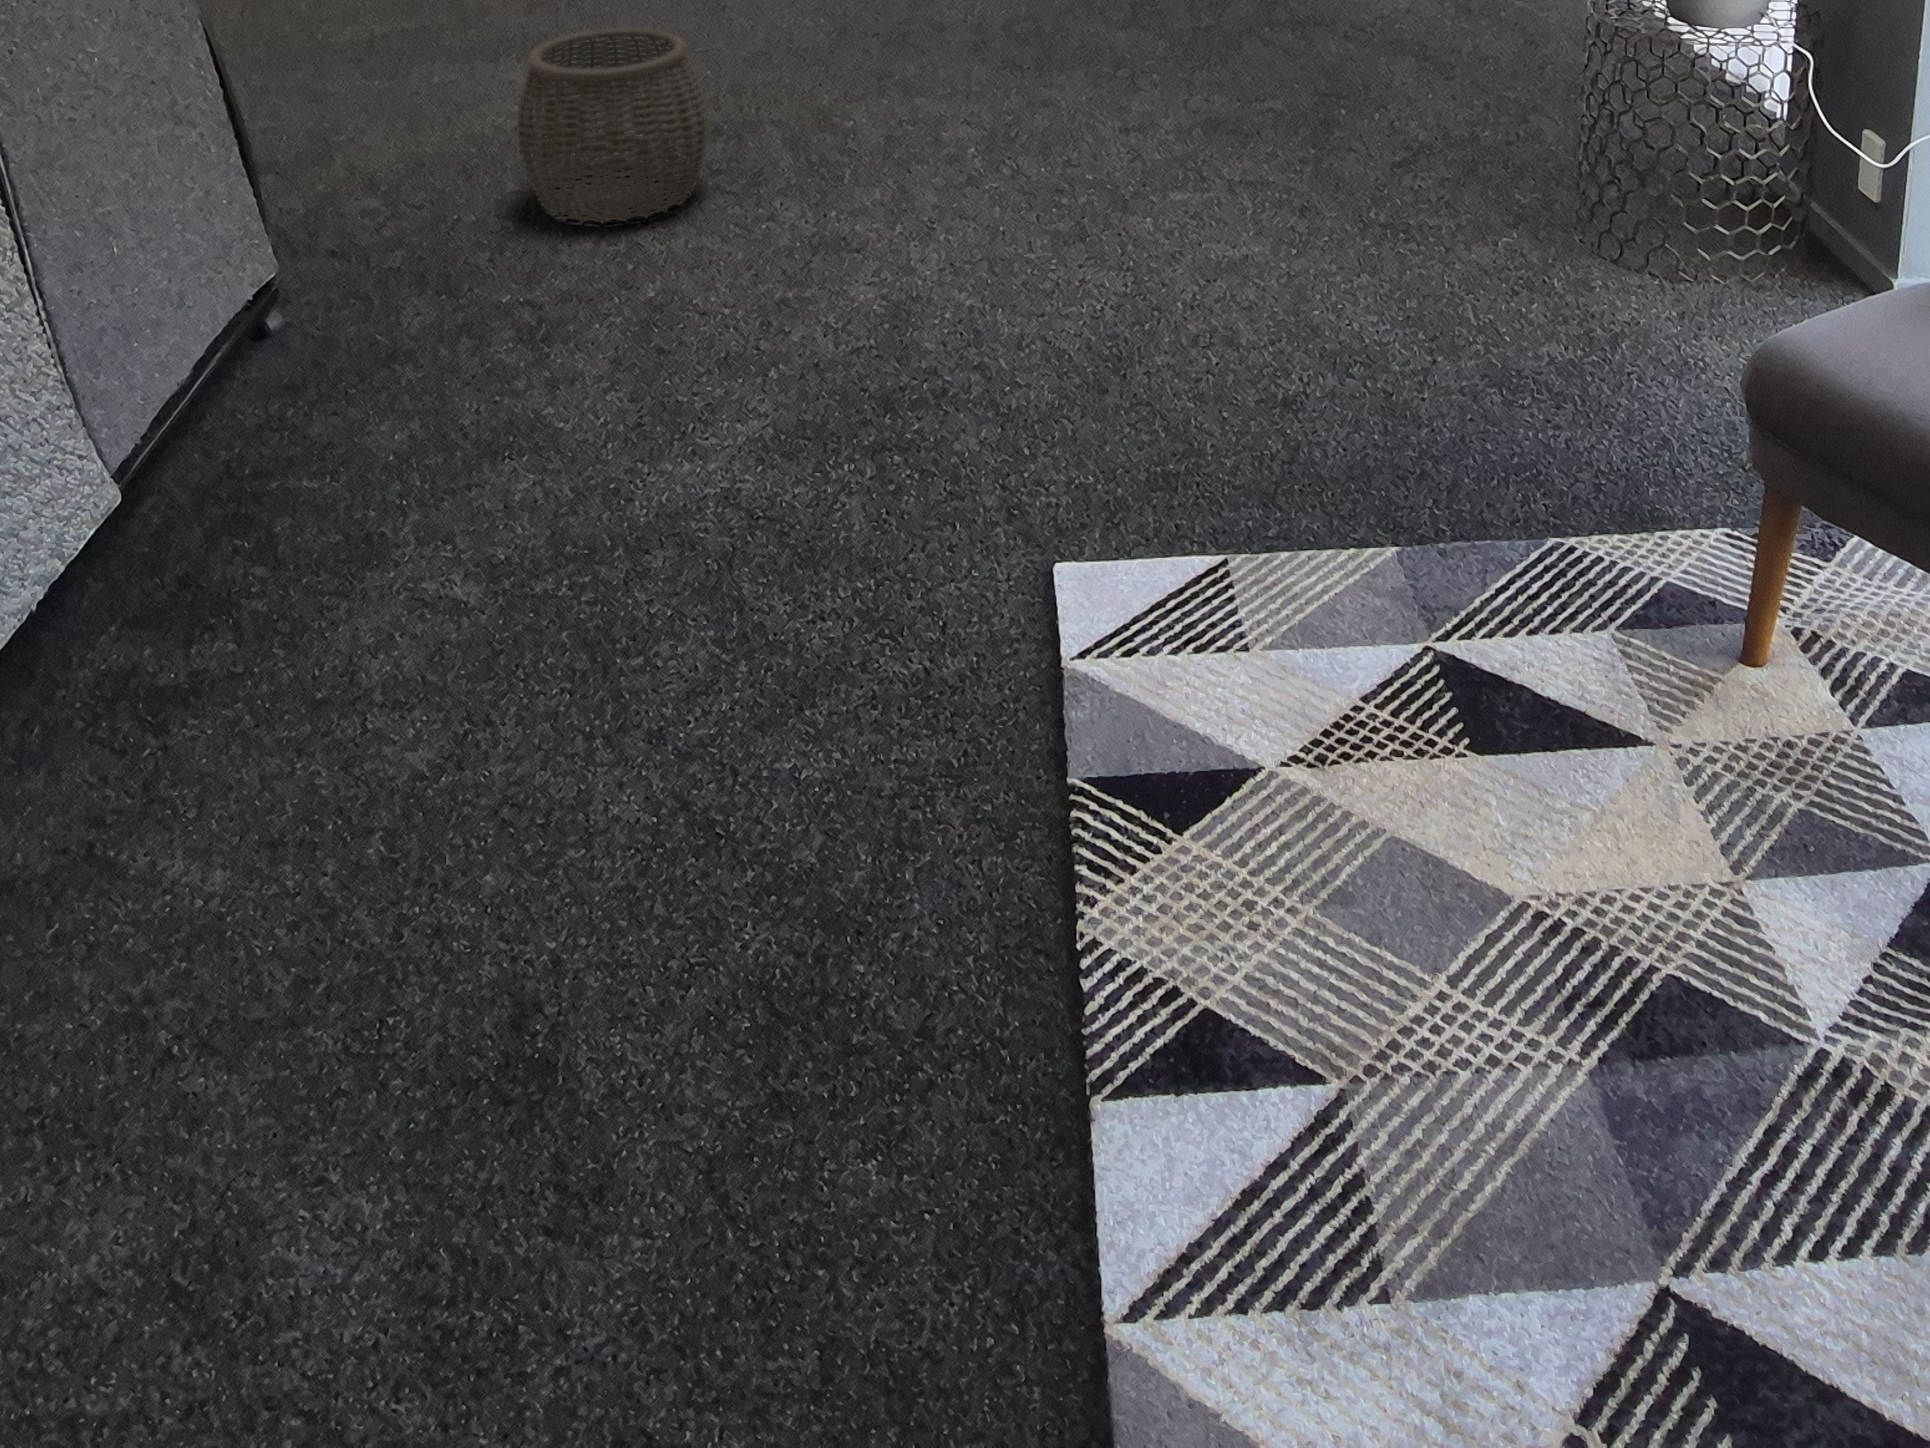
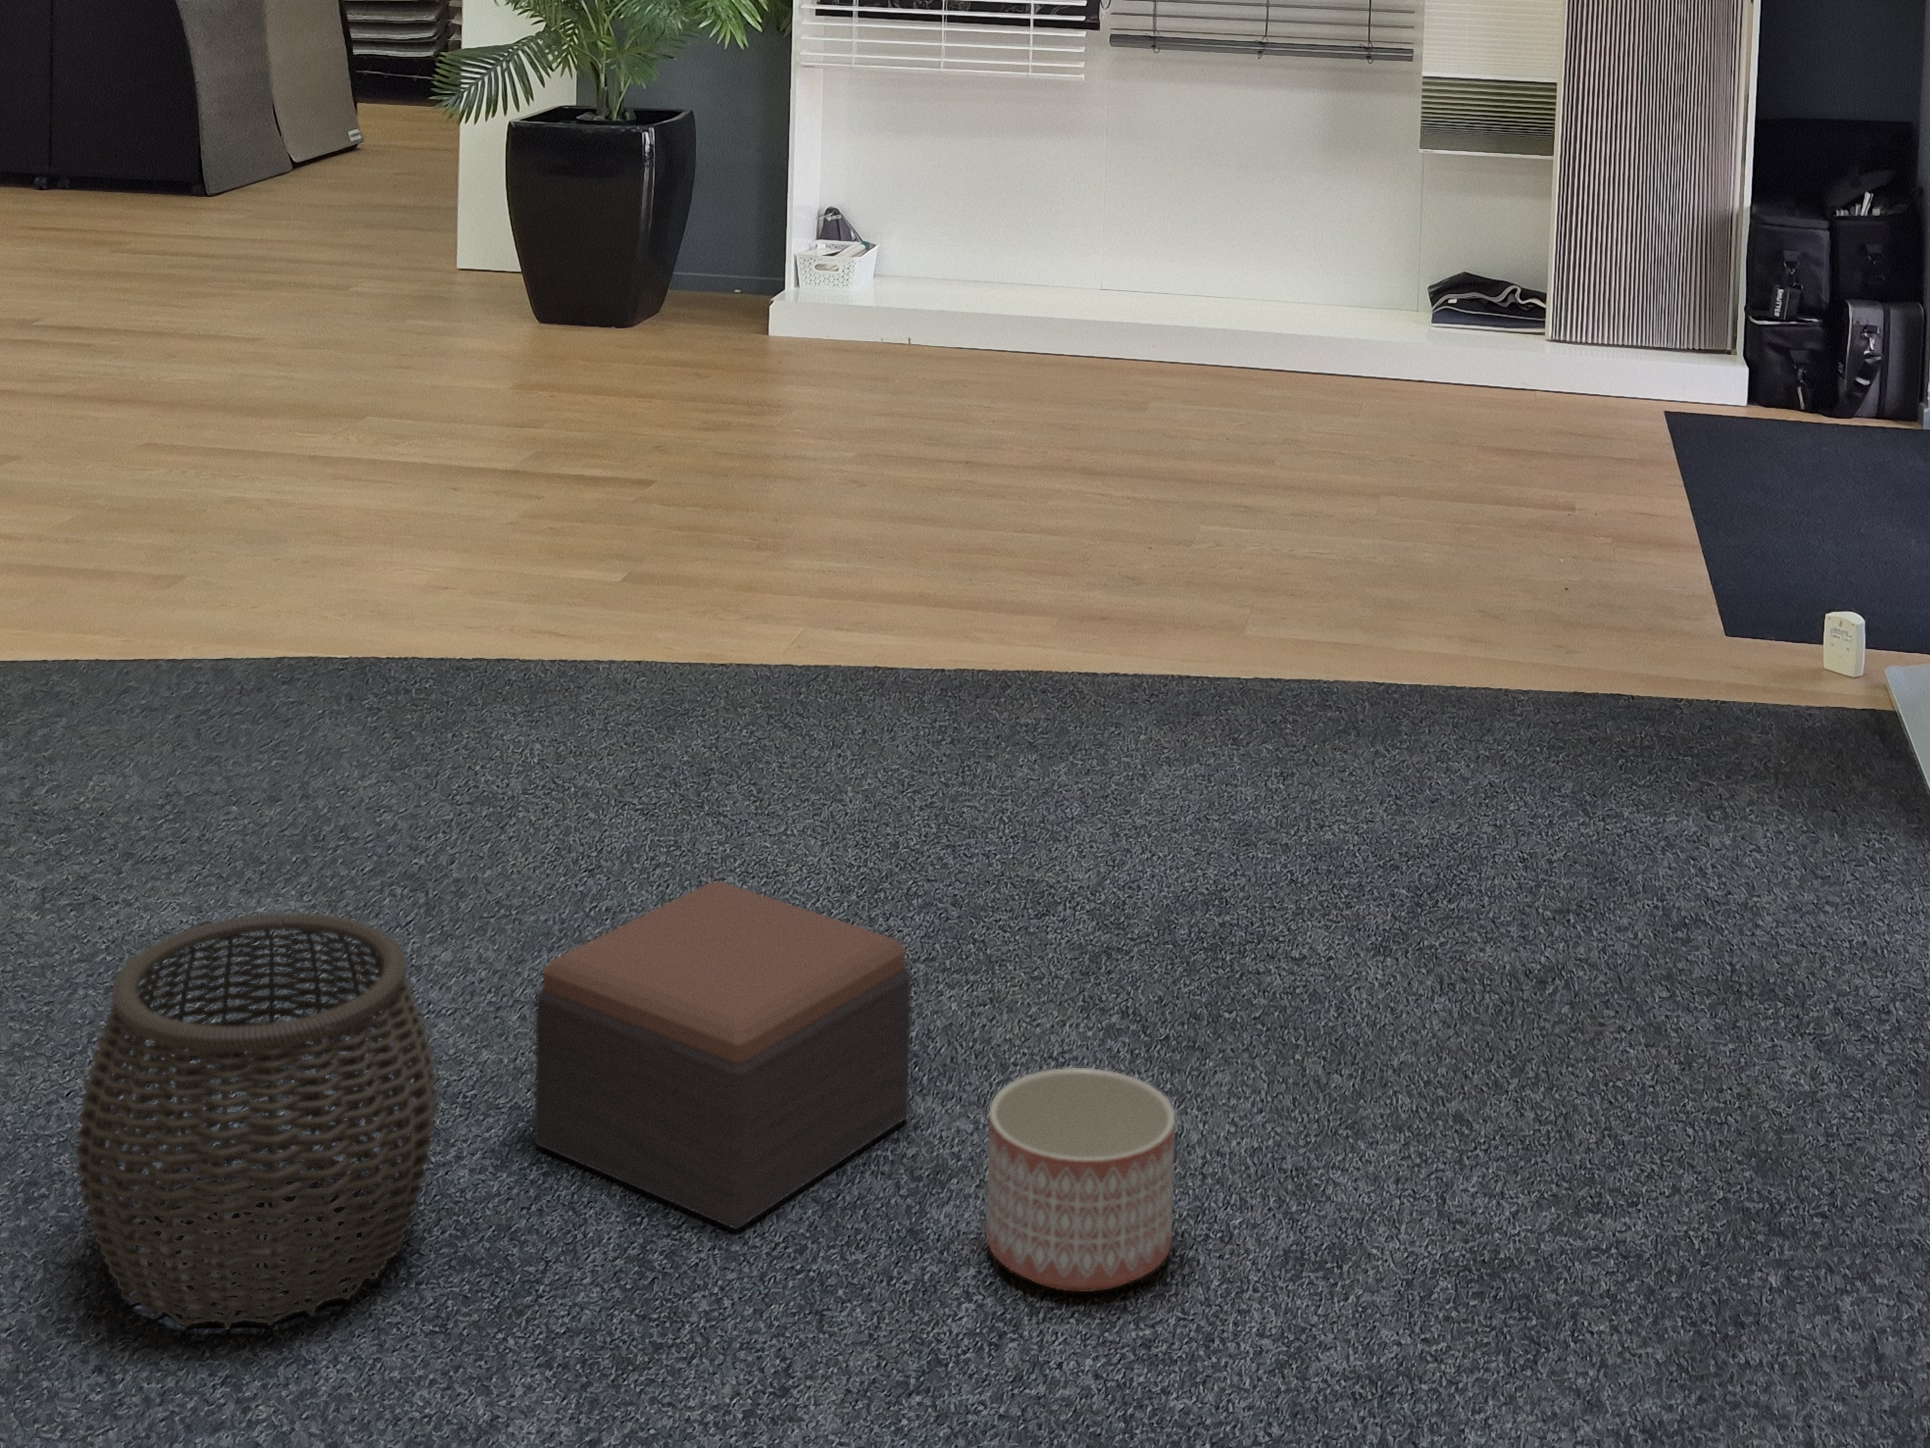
footstool: none [731,11,929,160] -> present [535,881,911,1229]
planter: none [993,64,1088,159] -> present [986,1068,1175,1292]

